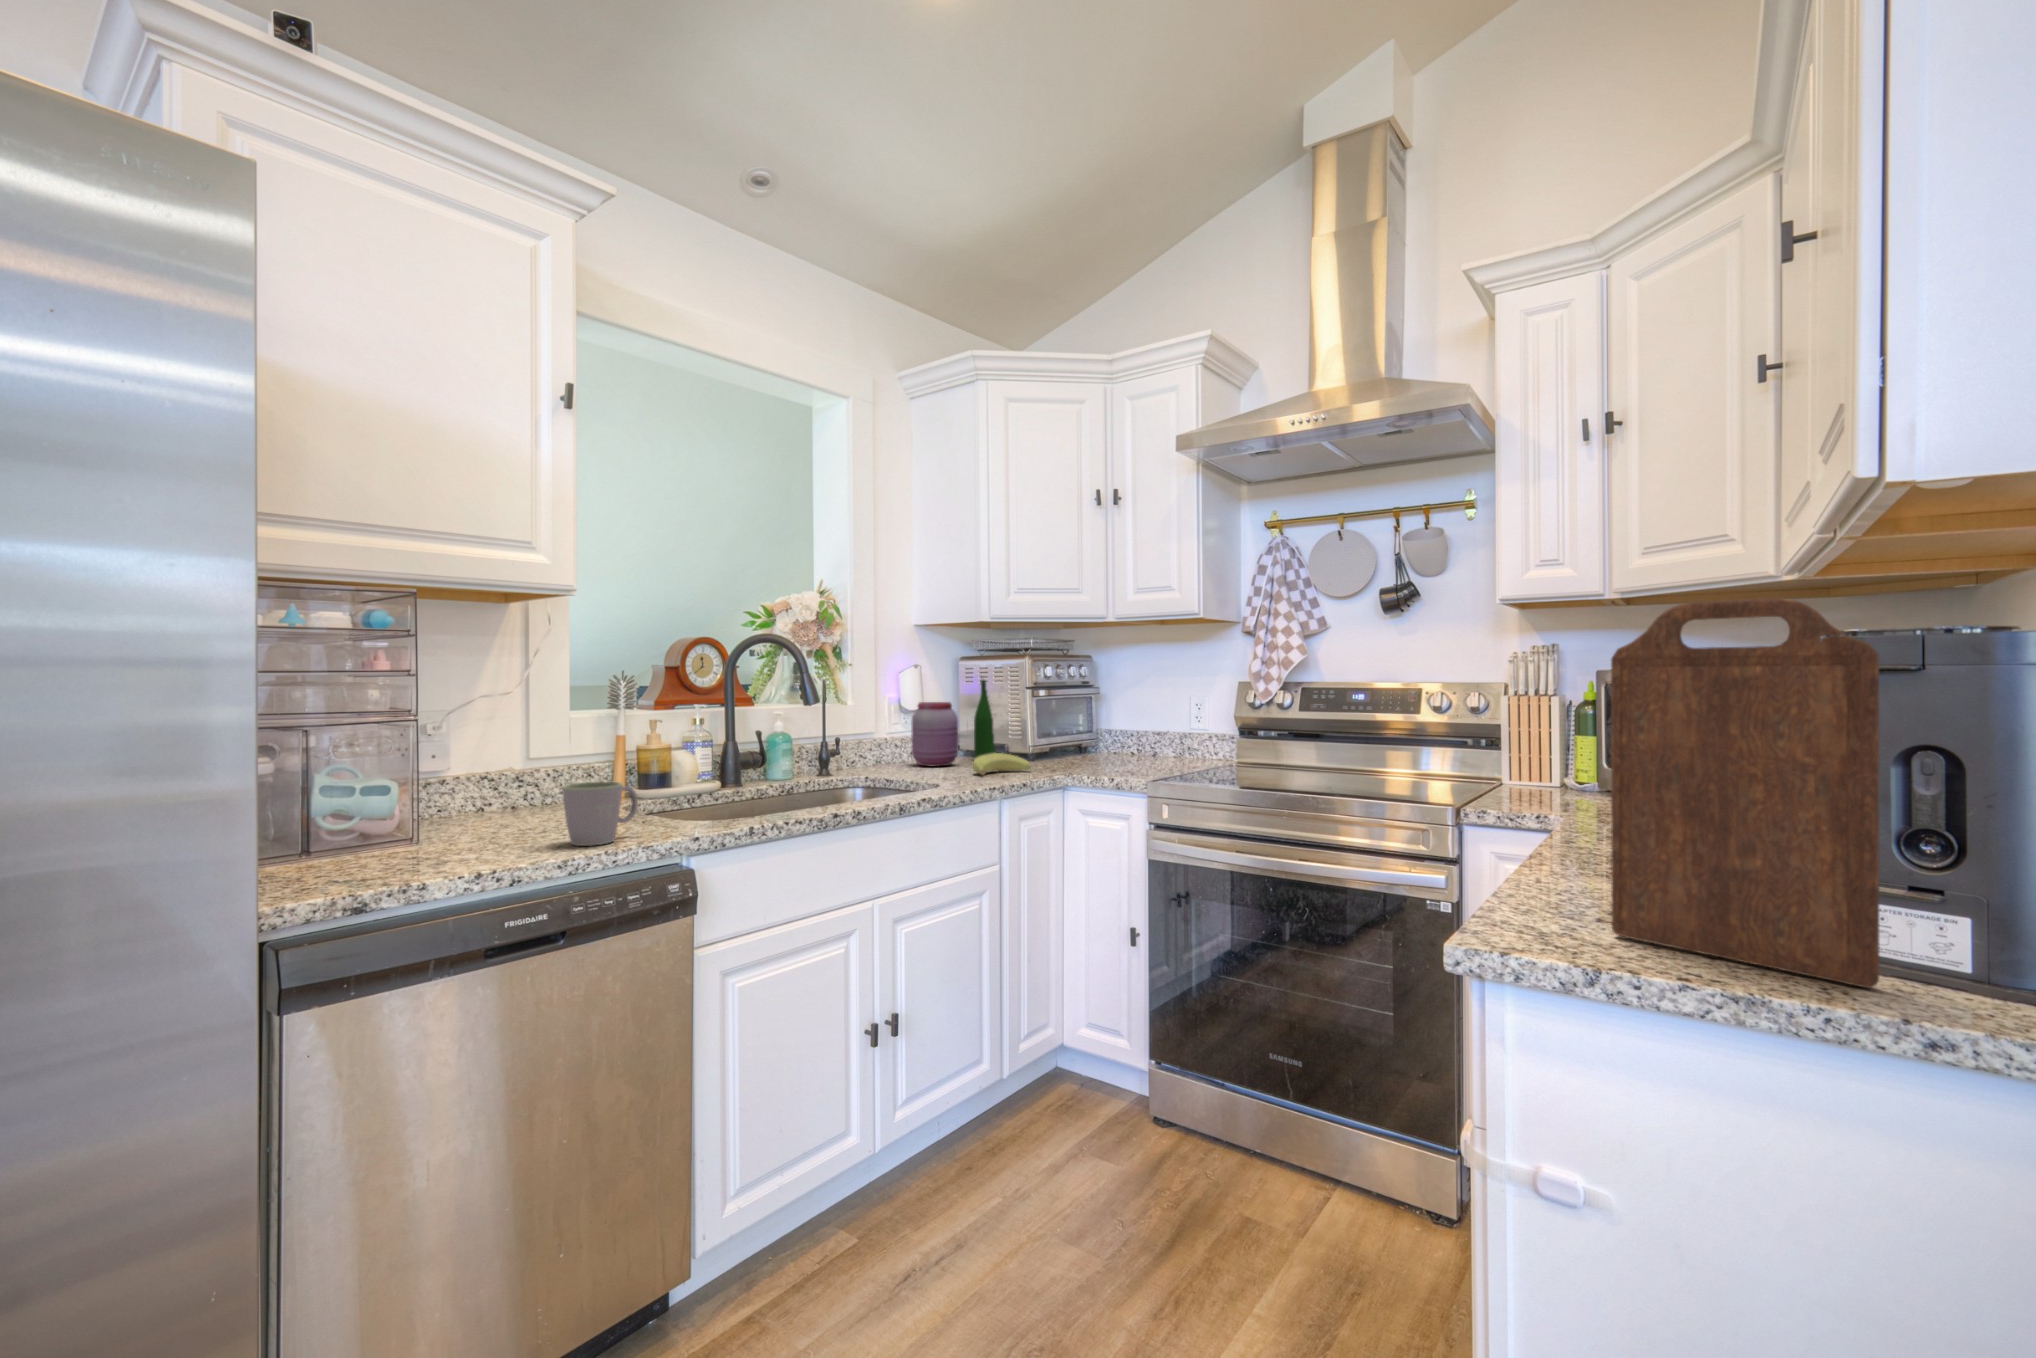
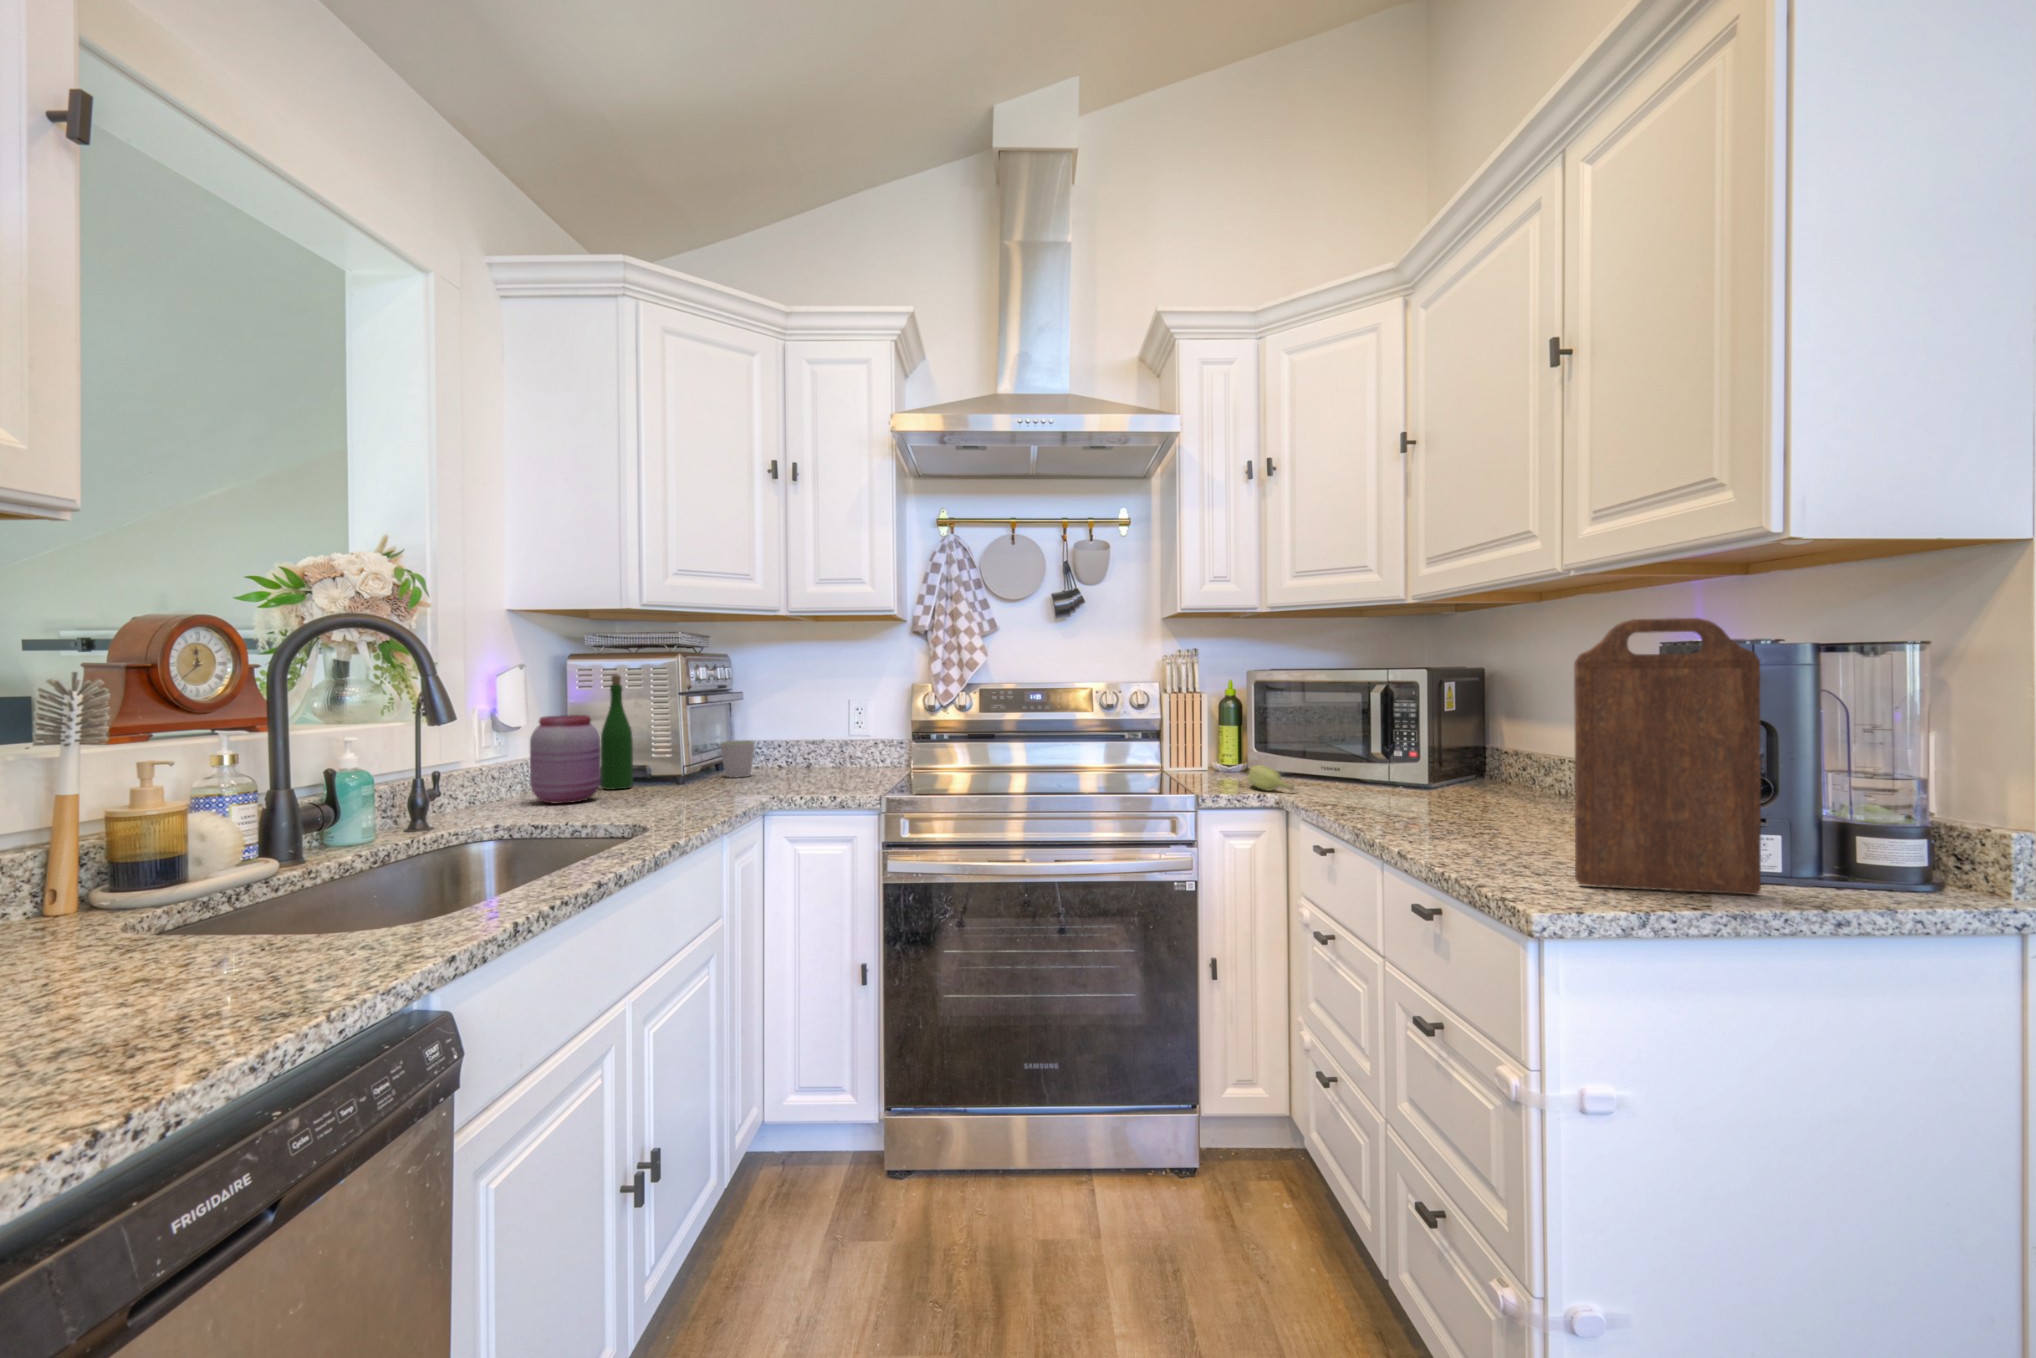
banana: present [973,753,1031,775] -> present [1248,765,1294,791]
mug: present [562,781,638,846] -> present [720,741,754,778]

